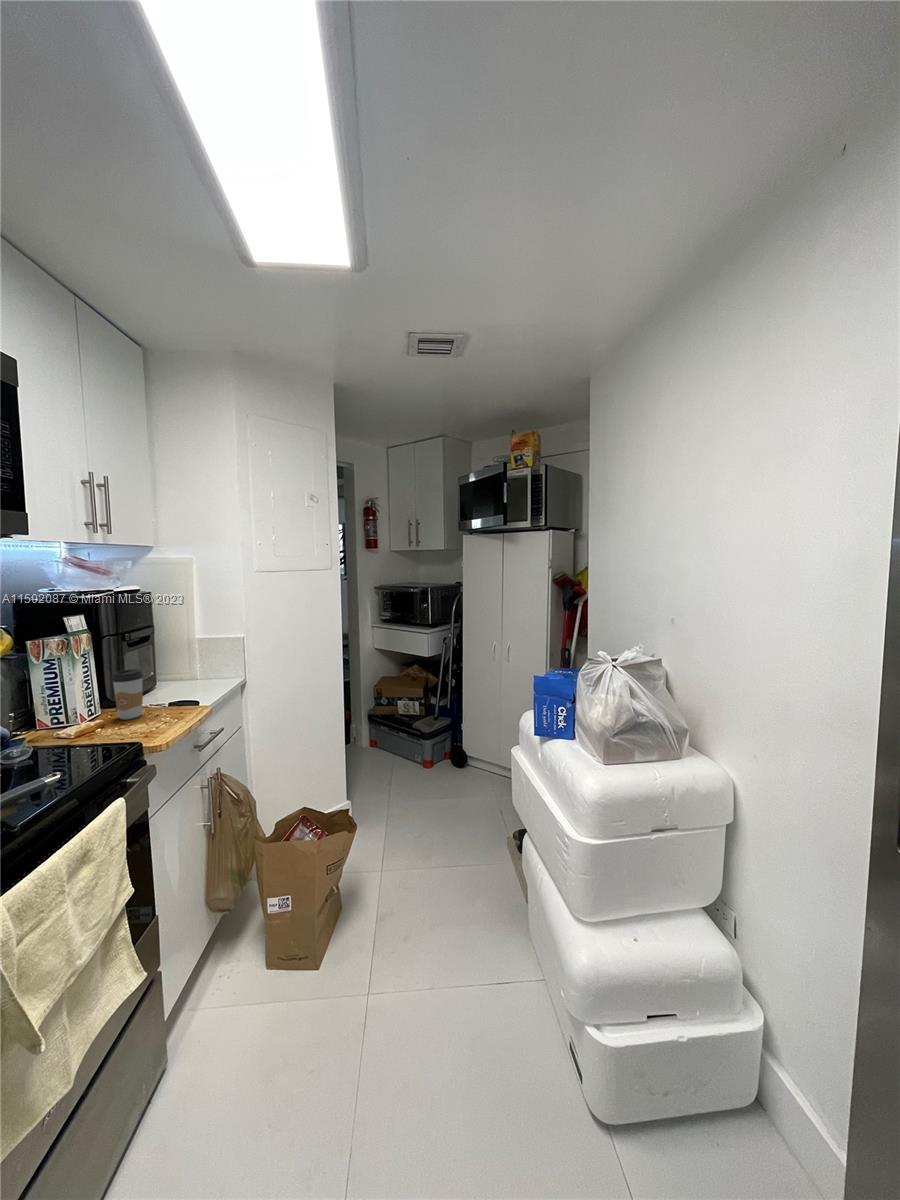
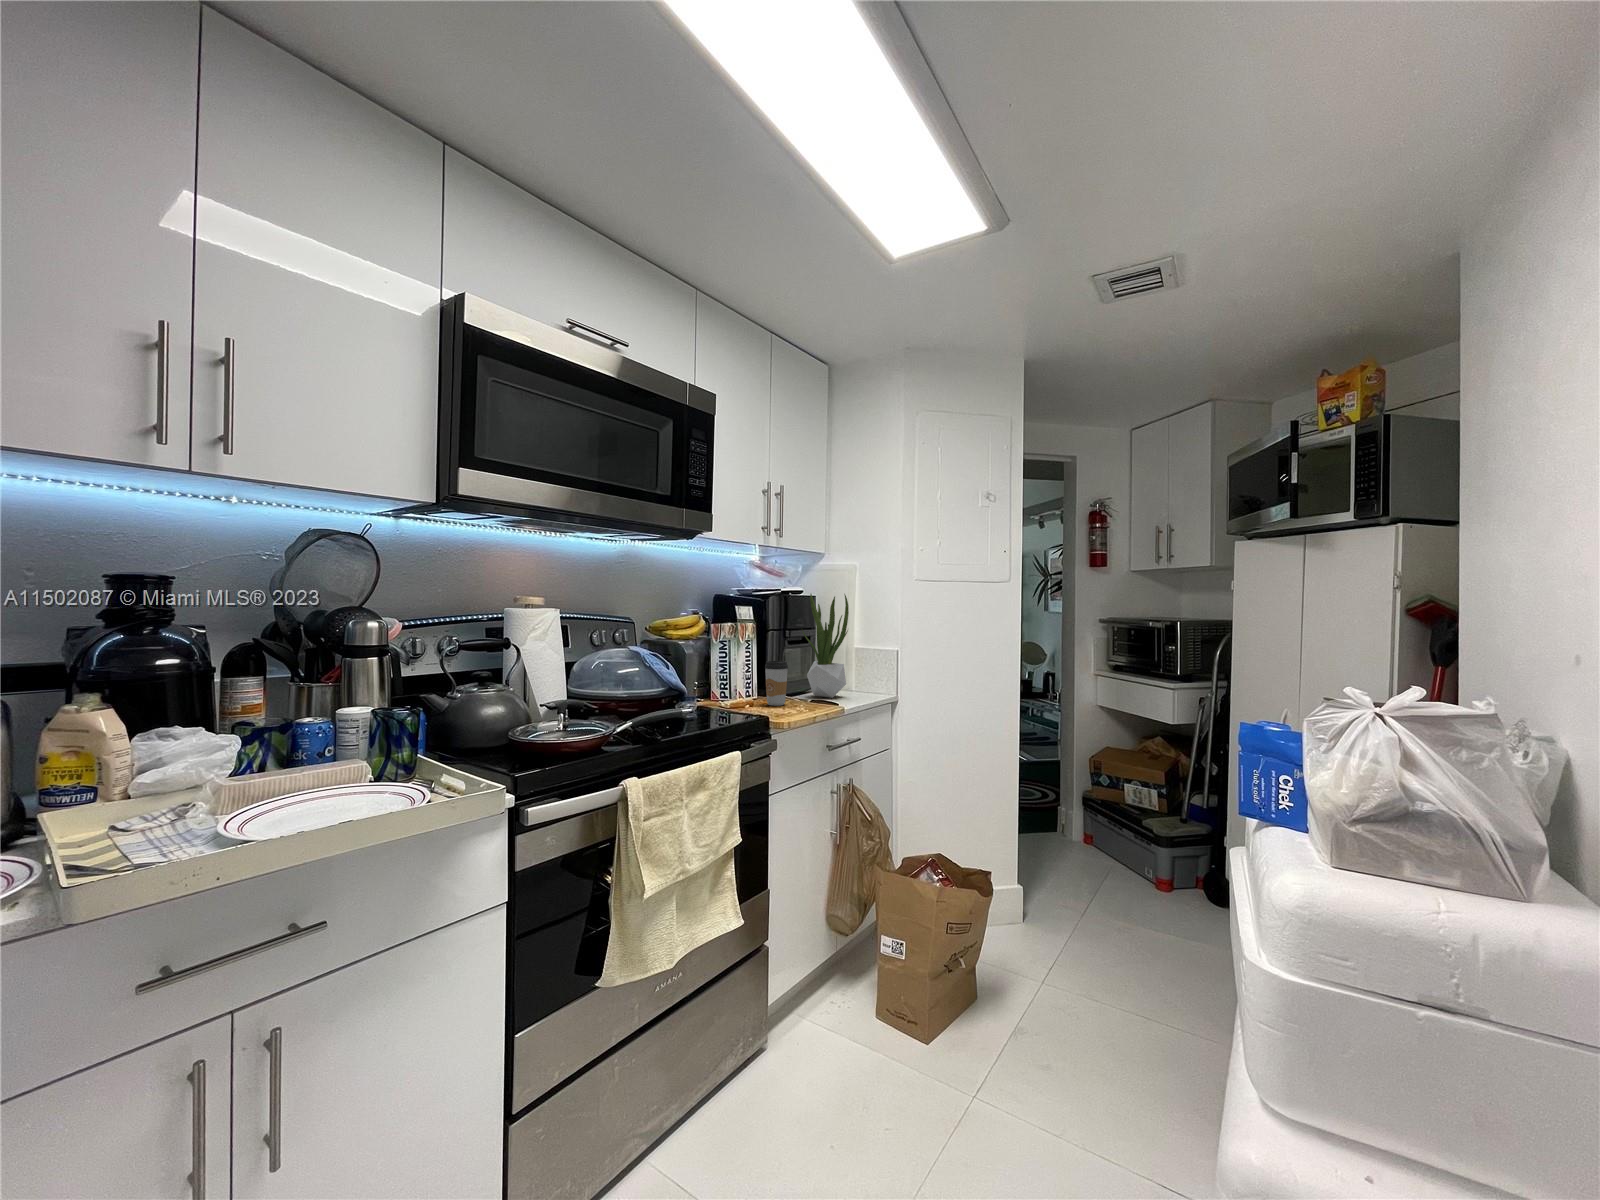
potted plant: none [147,591,202,693] -> present [803,594,849,698]

